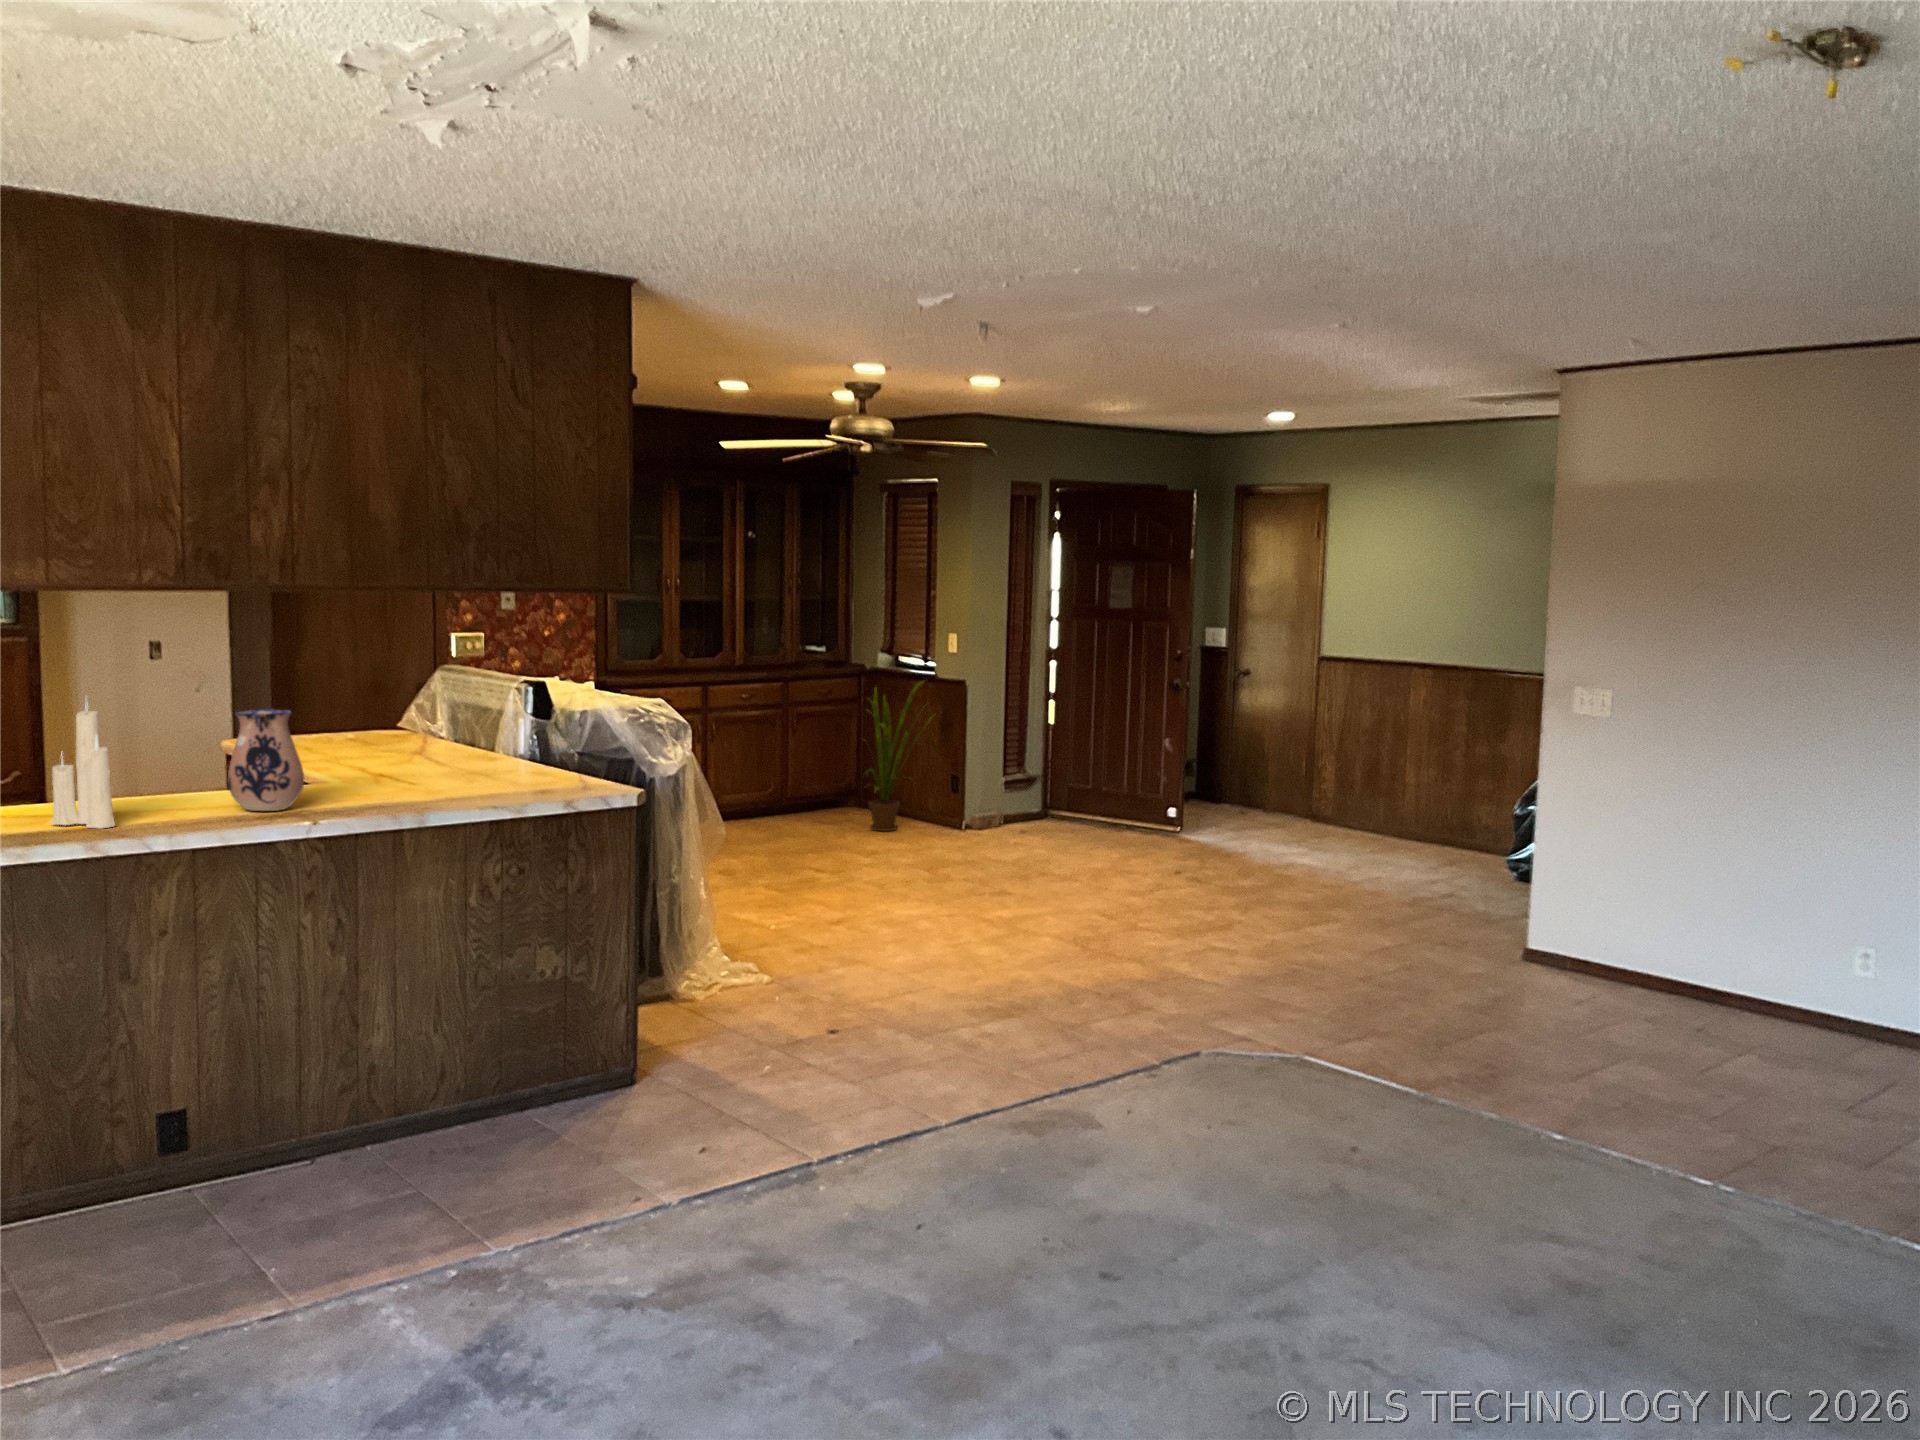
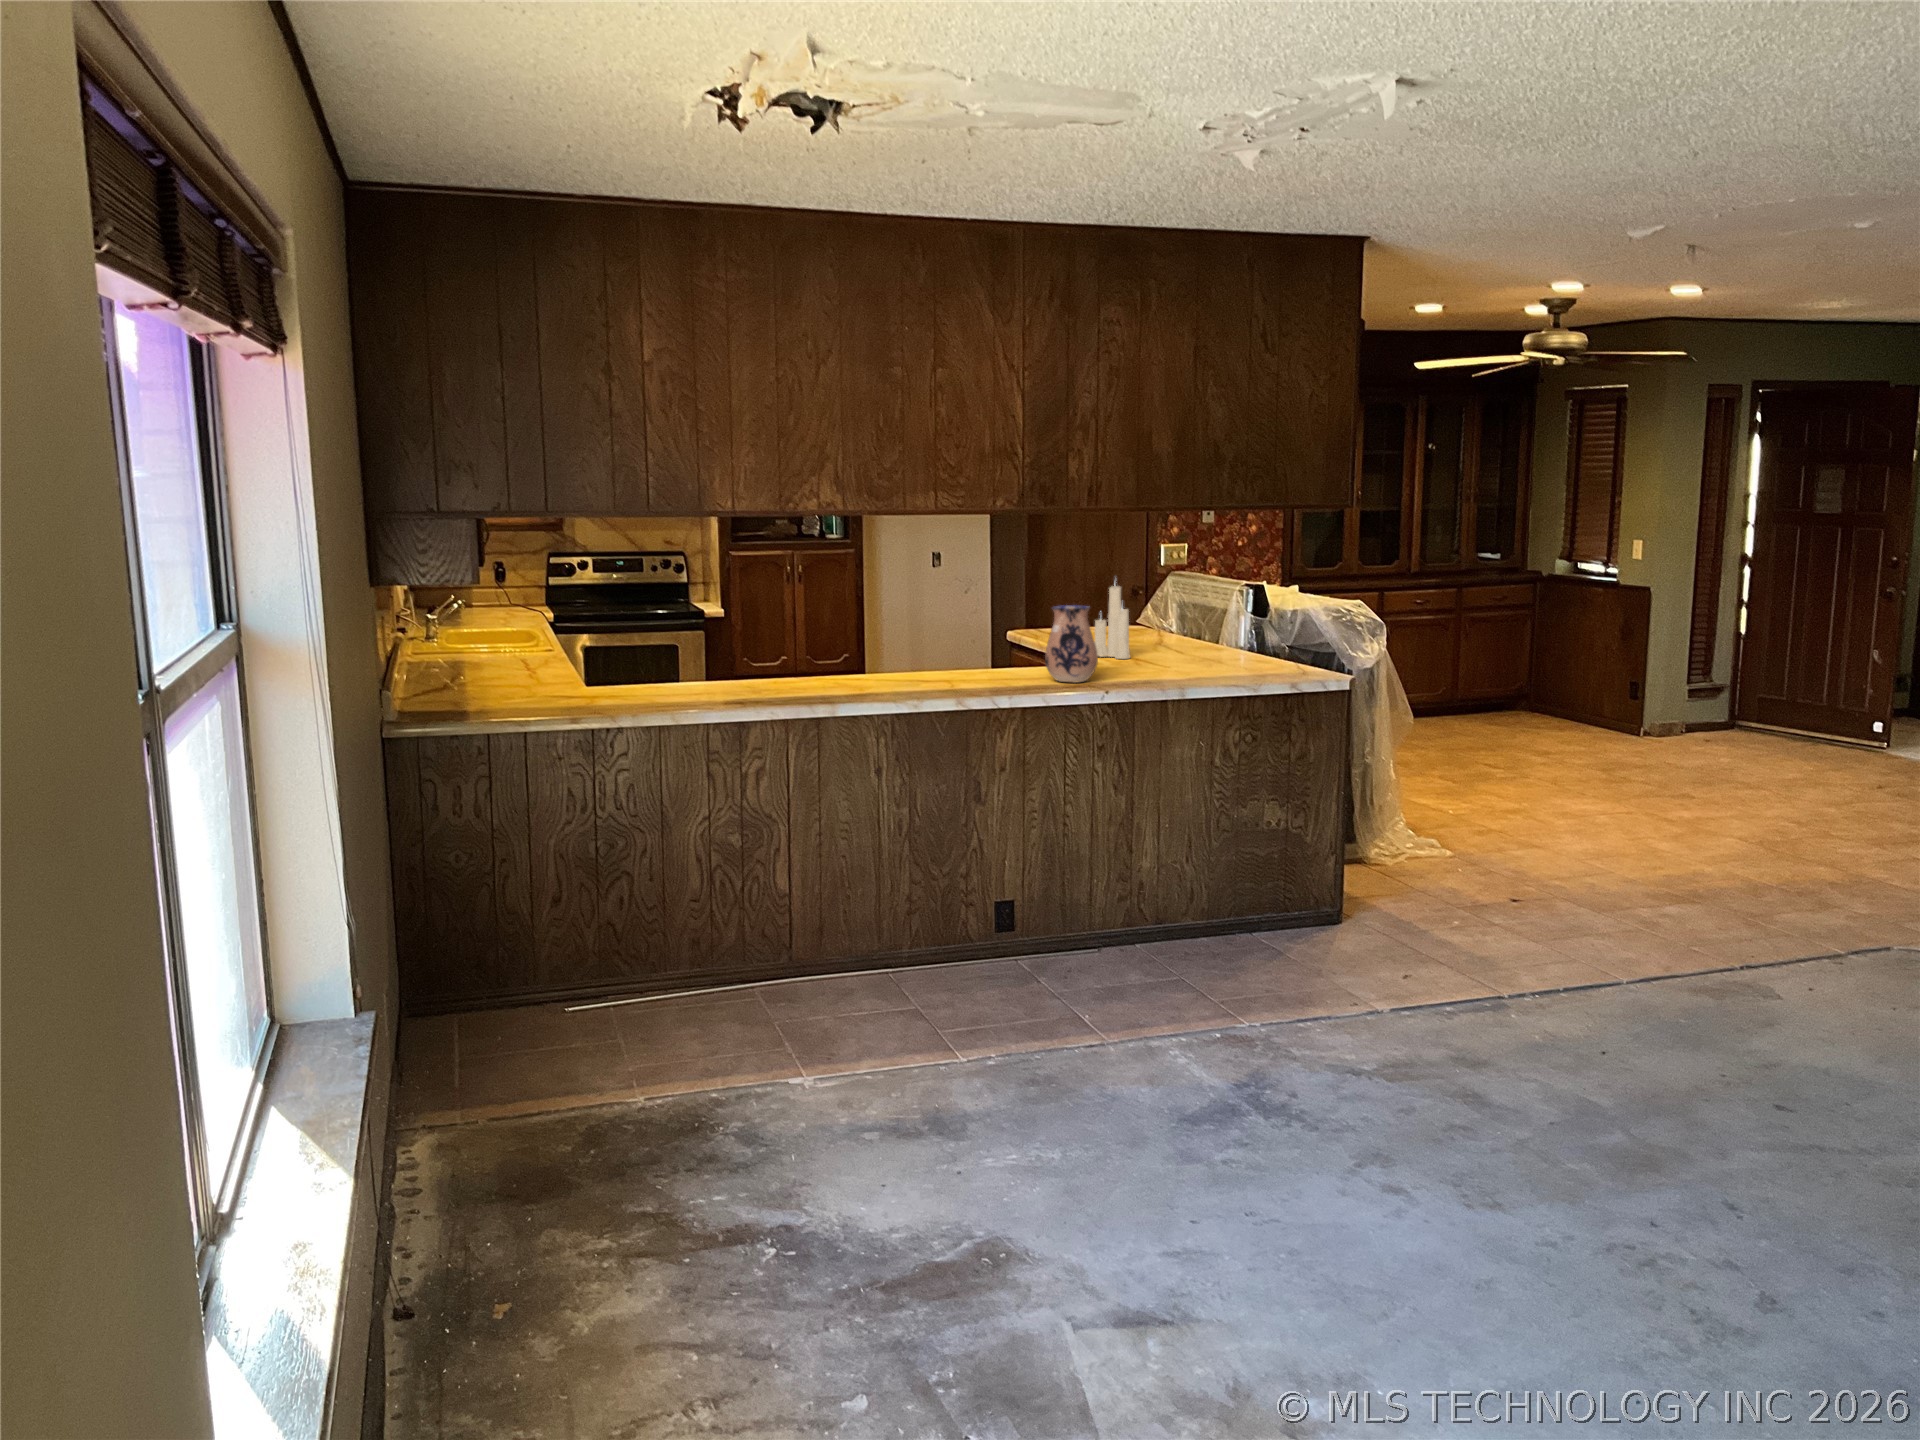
house plant: present [866,681,931,831] -> none [1533,586,1617,734]
candle: present [50,706,115,828] -> present [1095,586,1130,659]

